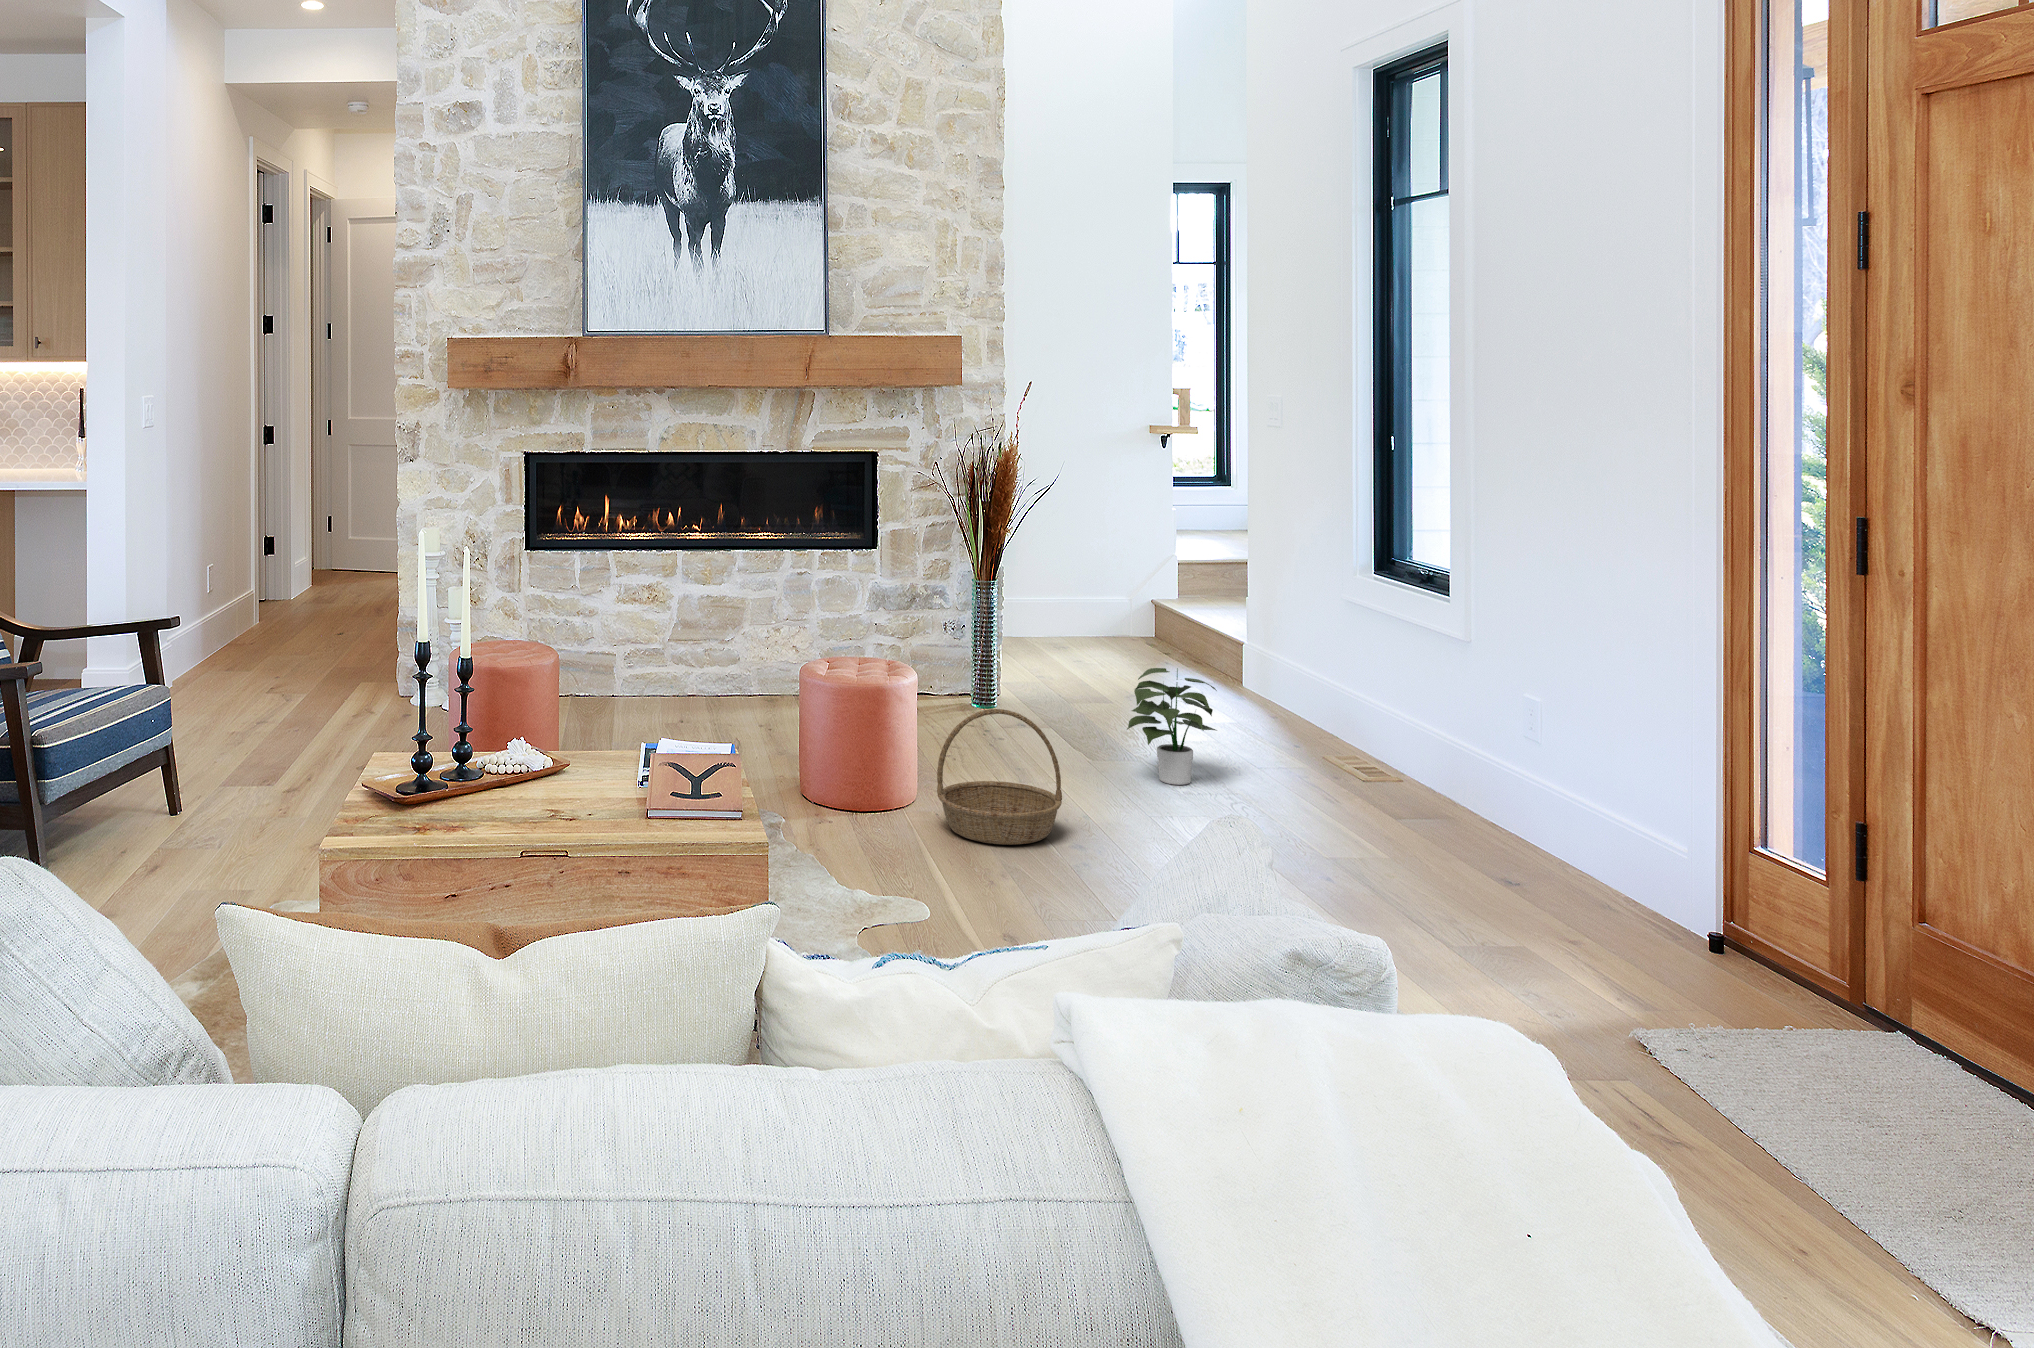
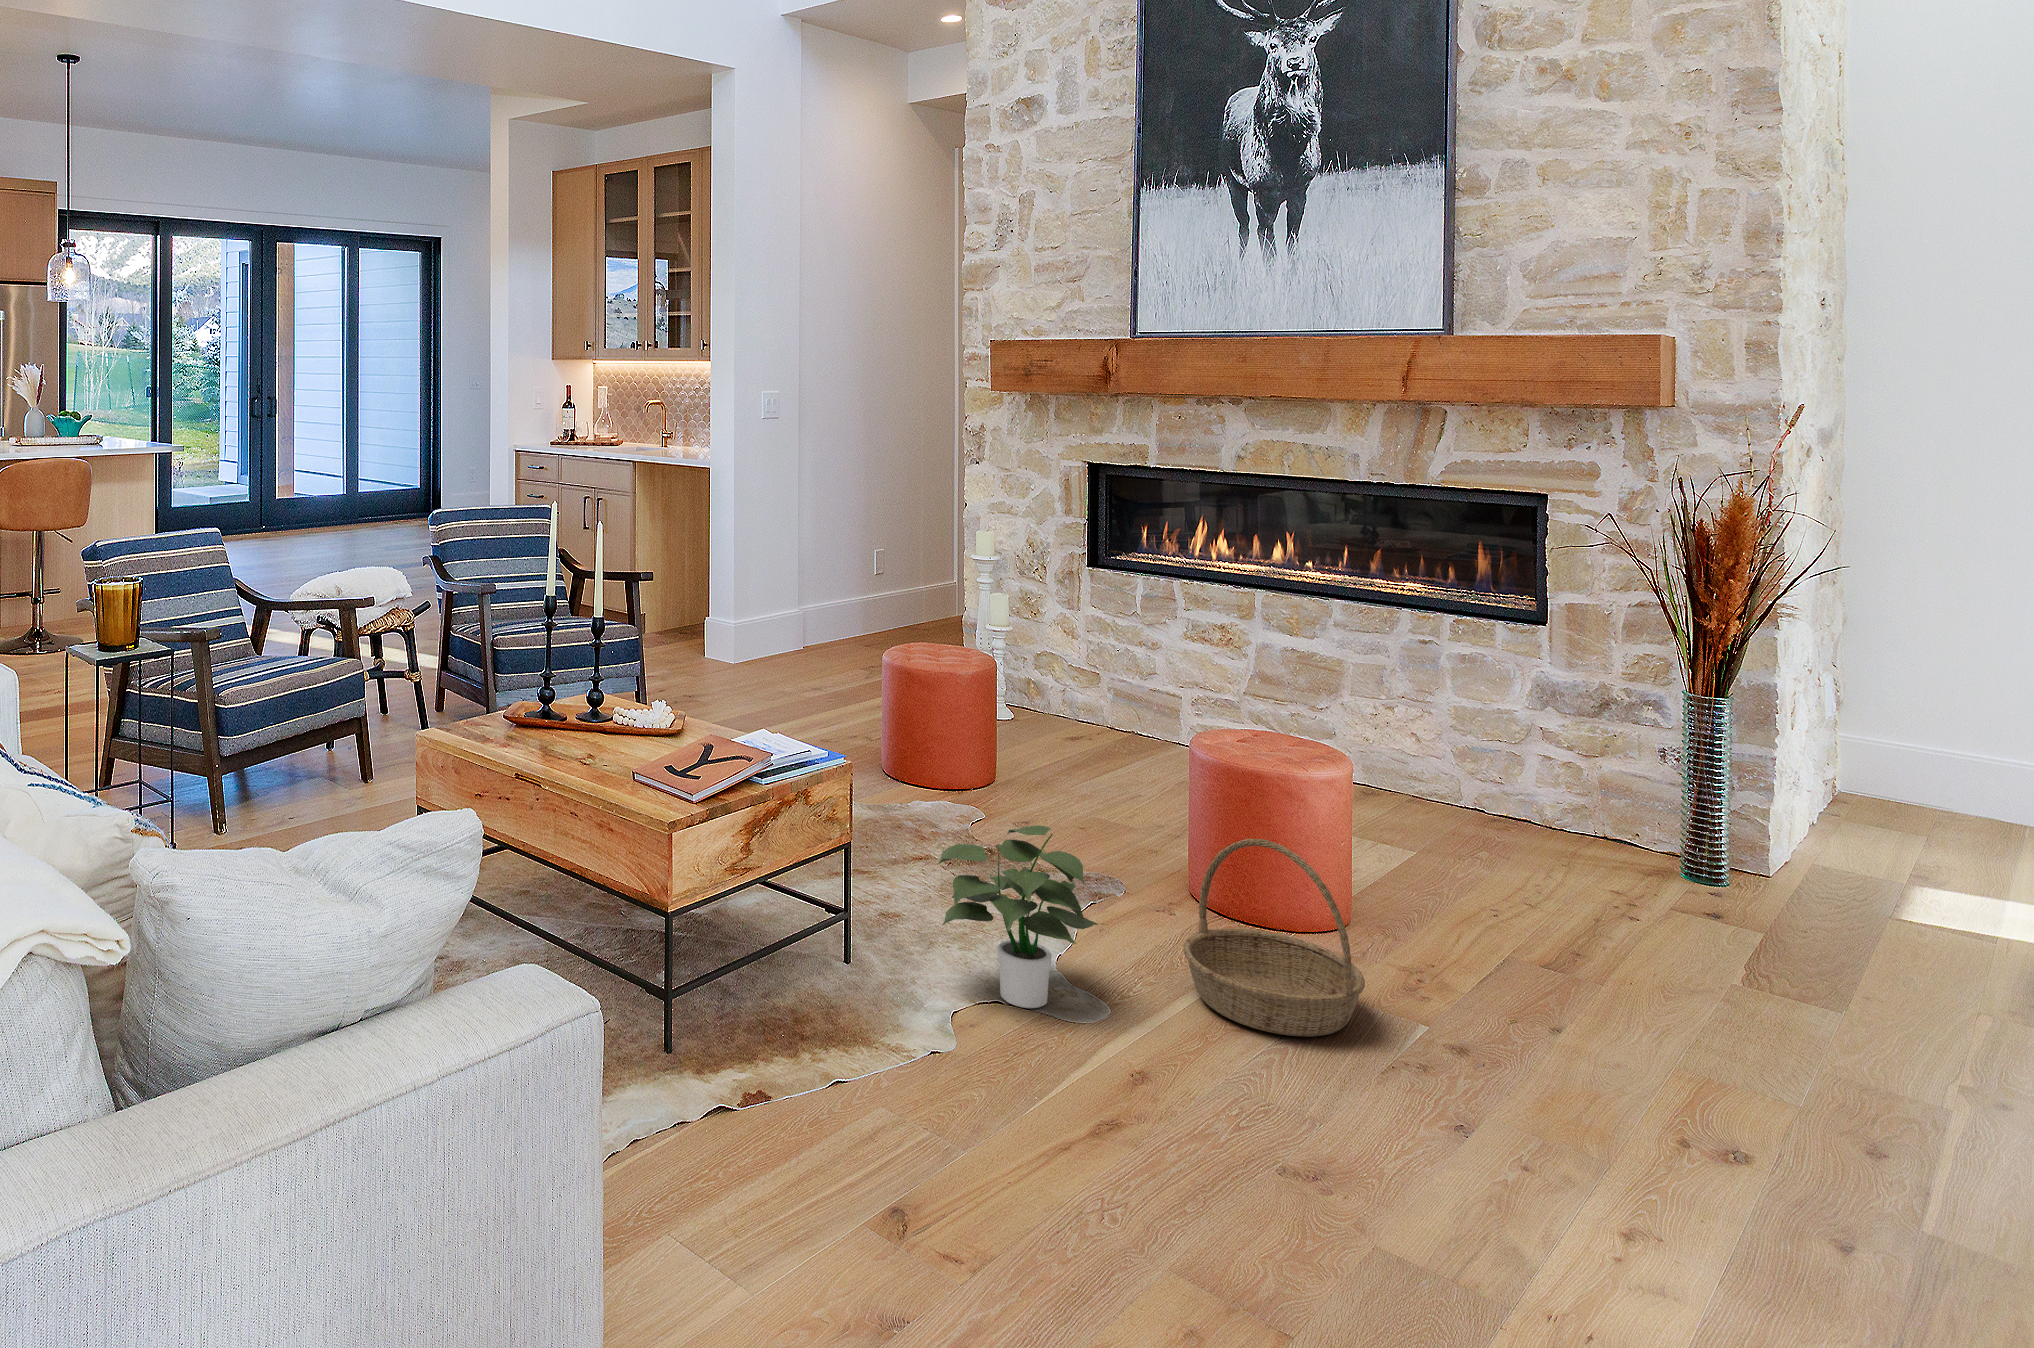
potted plant: present [1127,668,1217,785] -> present [938,825,1098,1008]

